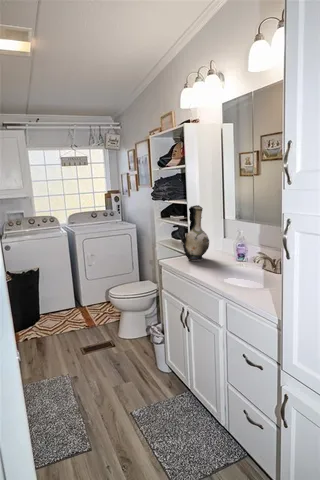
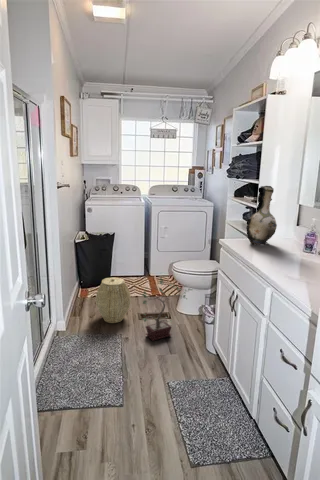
potted plant: none [87,307,136,373] -> present [143,278,192,340]
woven basket: none [33,315,72,365] -> present [96,277,131,323]

